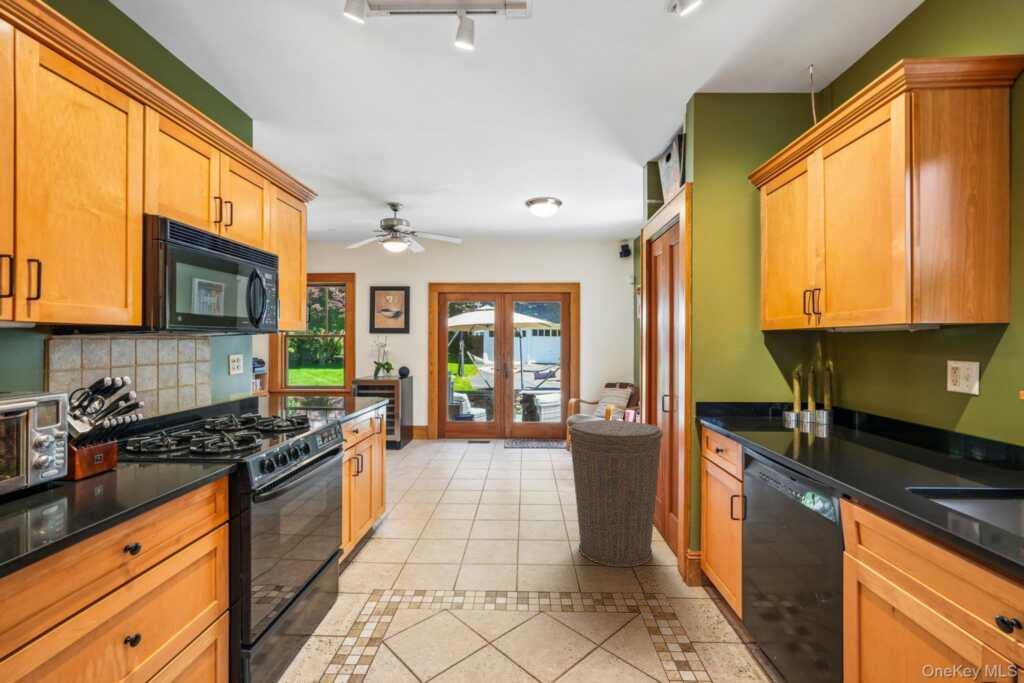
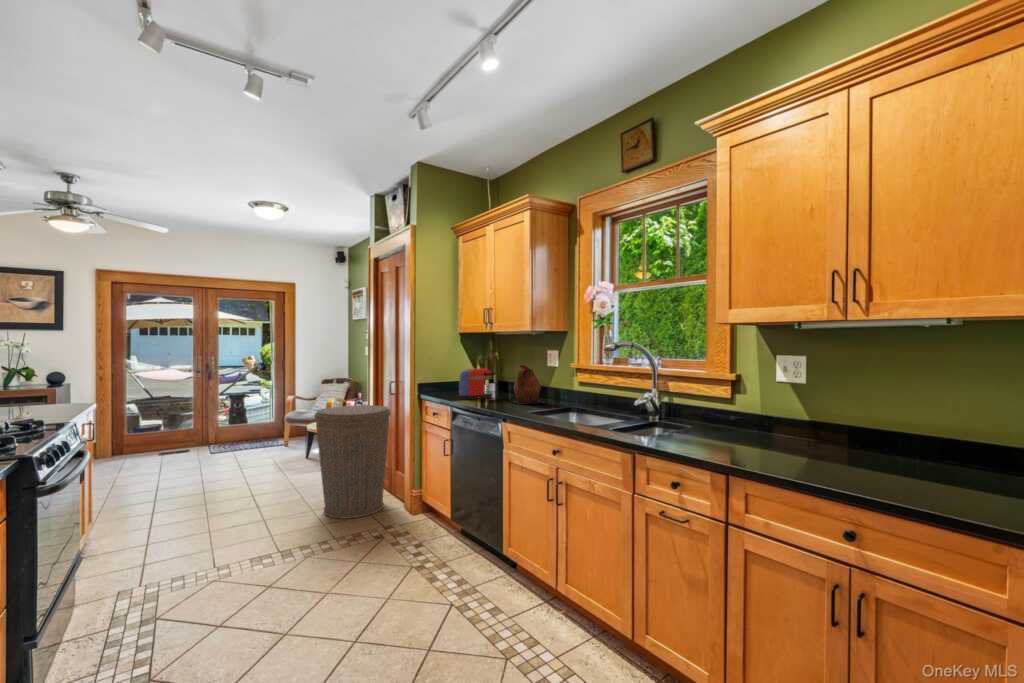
ceramic pitcher: none [856,385,939,461] -> present [513,365,544,404]
coffee maker: none [759,386,830,434] -> present [459,368,496,399]

